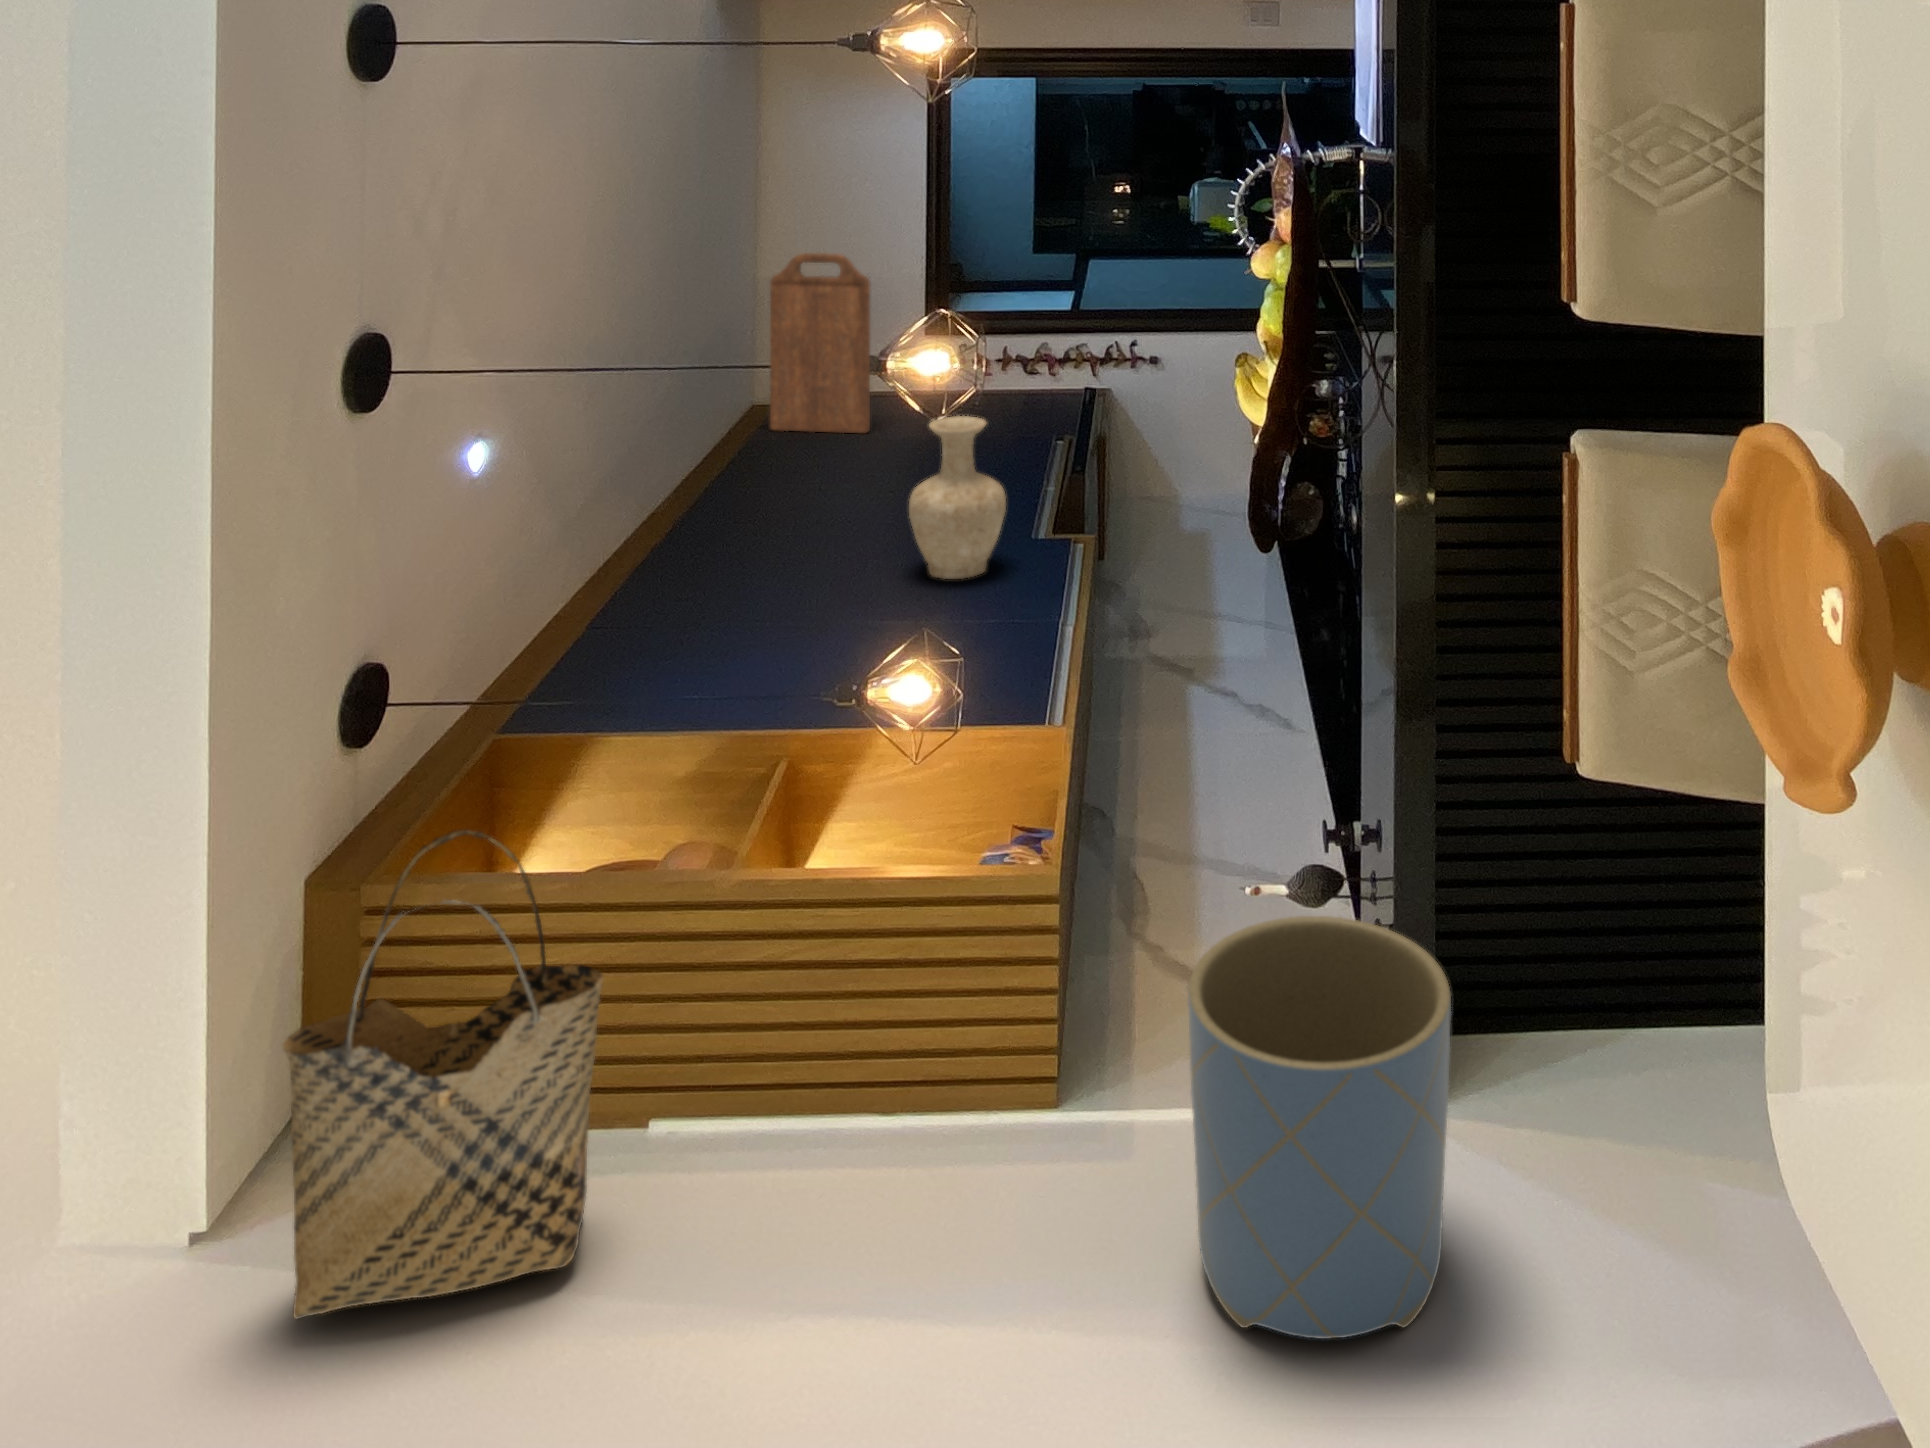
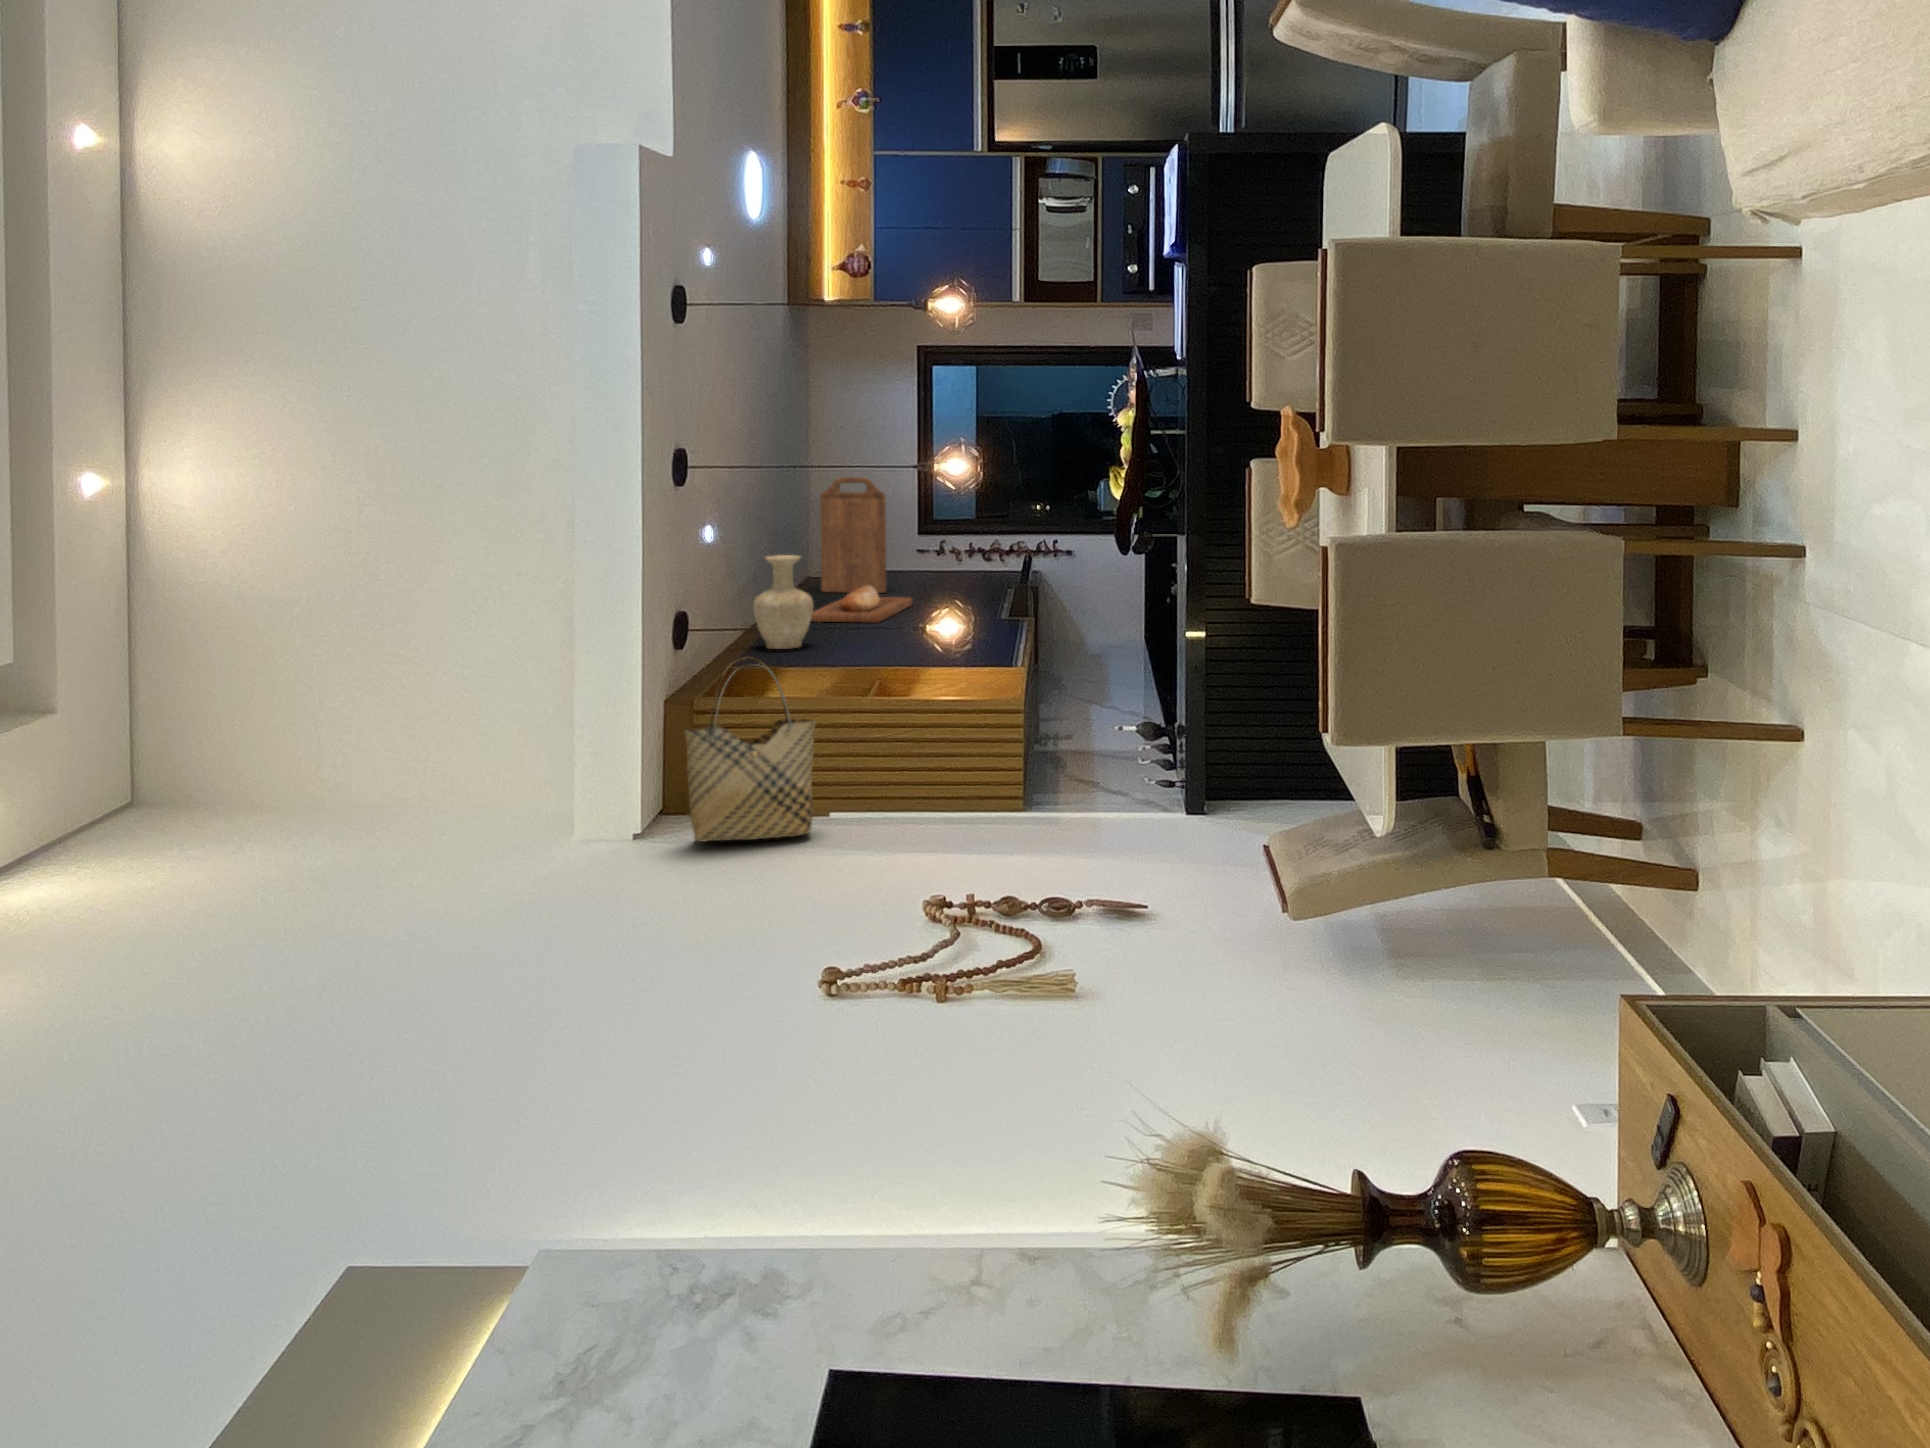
vase: present [909,416,1006,579] -> present [753,555,813,649]
bread loaf: none [720,445,903,533] -> present [811,586,912,623]
planter: present [1188,916,1451,1339] -> none [1085,700,1203,843]

